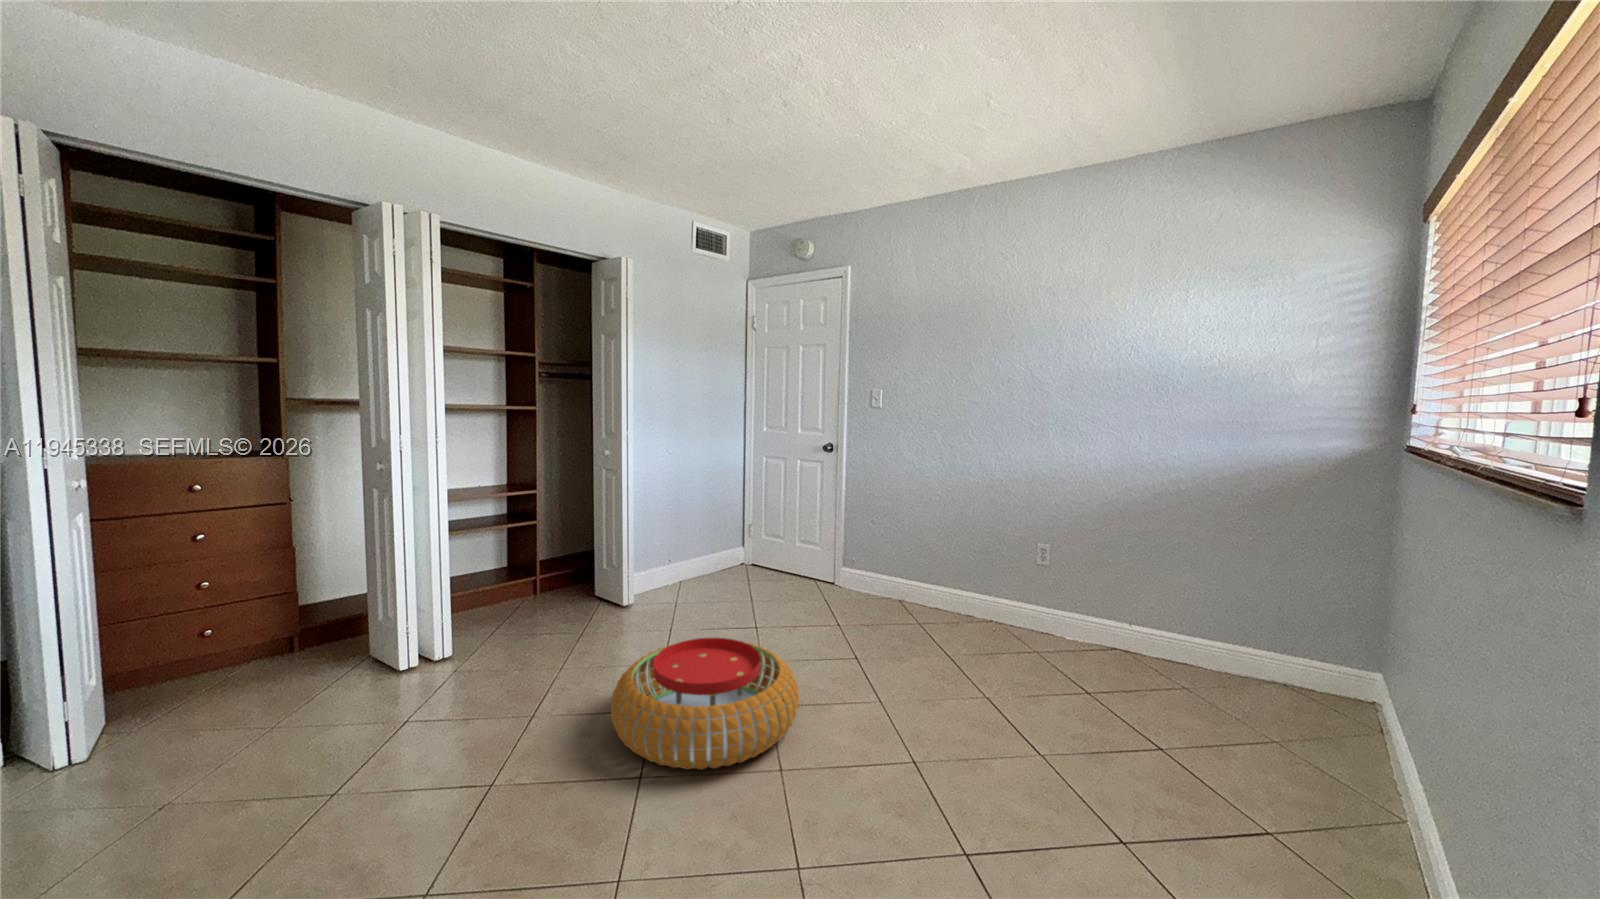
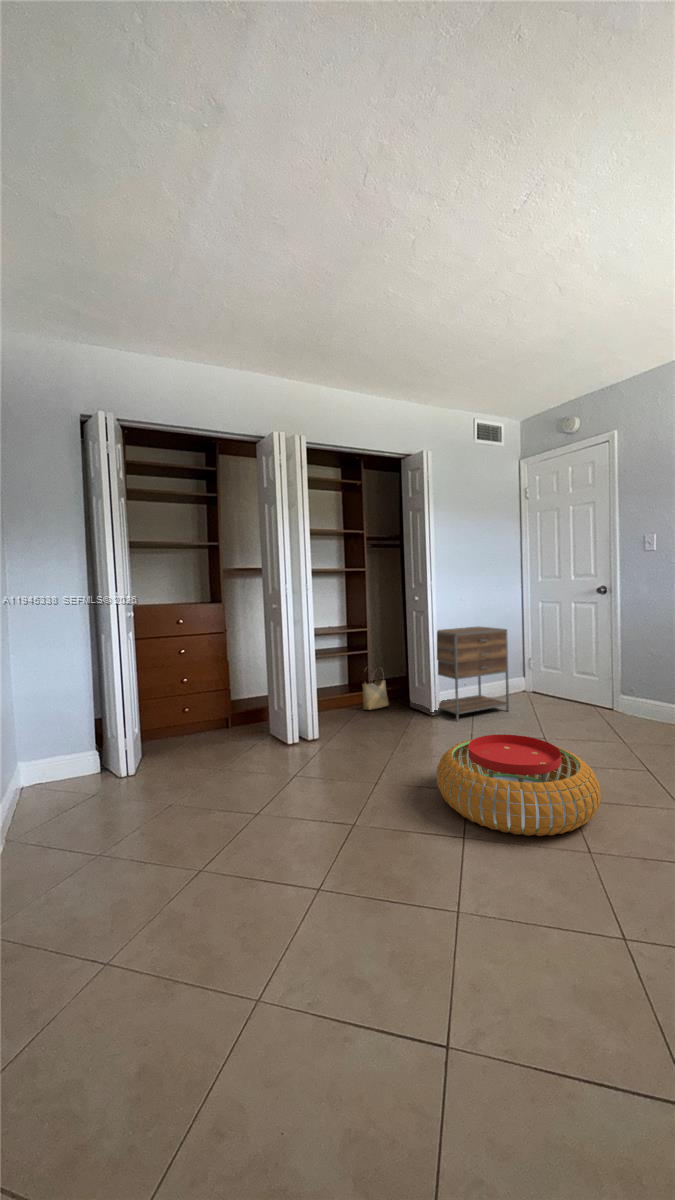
nightstand: none [626,487,724,611] -> present [437,627,509,721]
woven basket: none [529,543,569,603] -> present [362,674,389,710]

